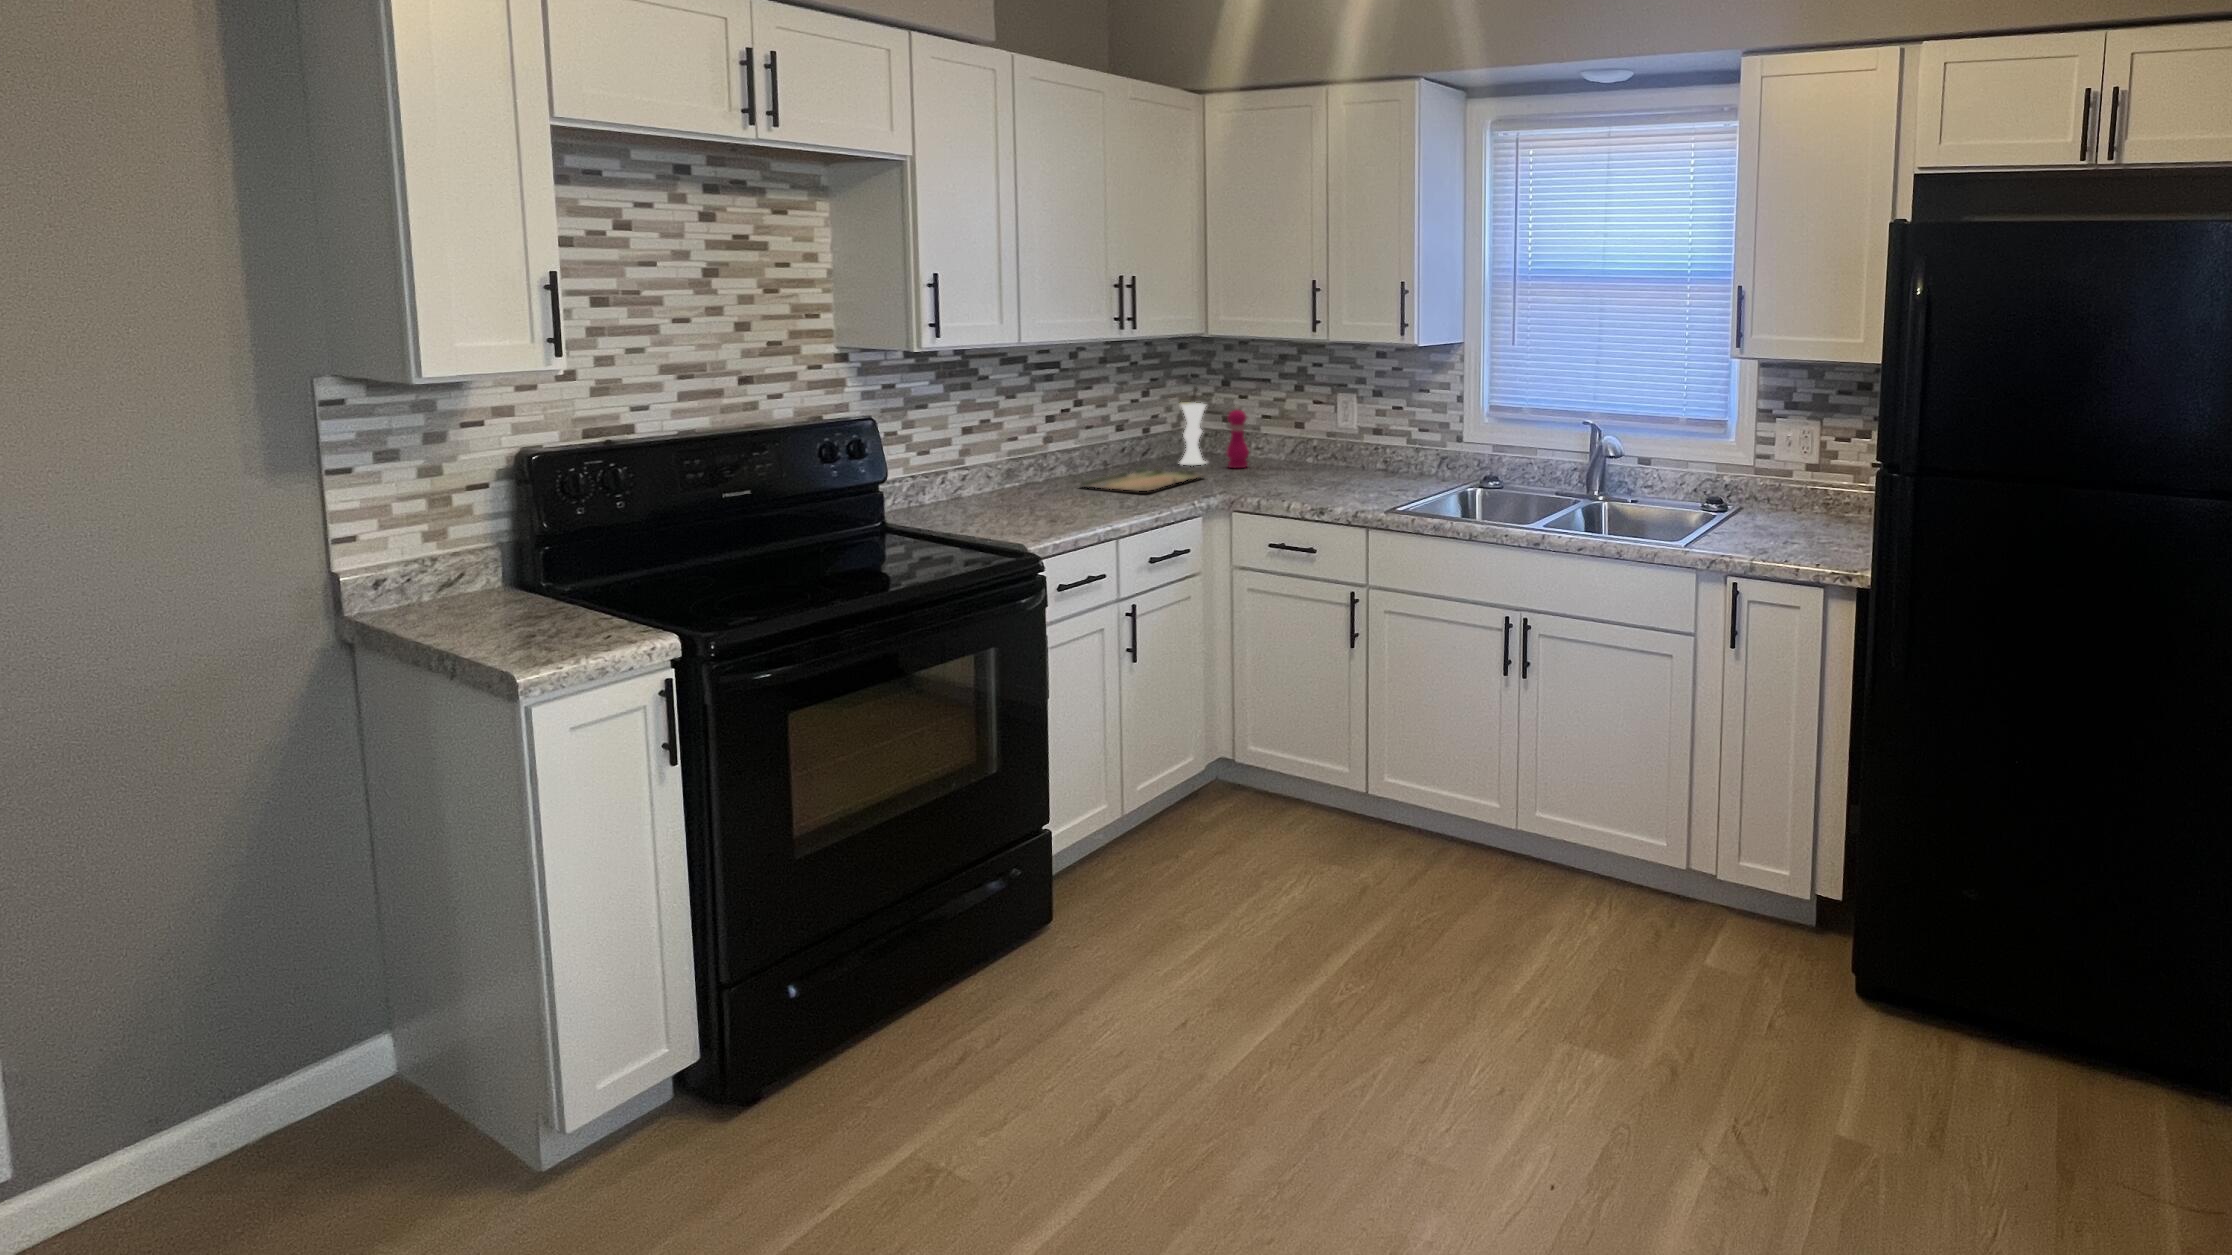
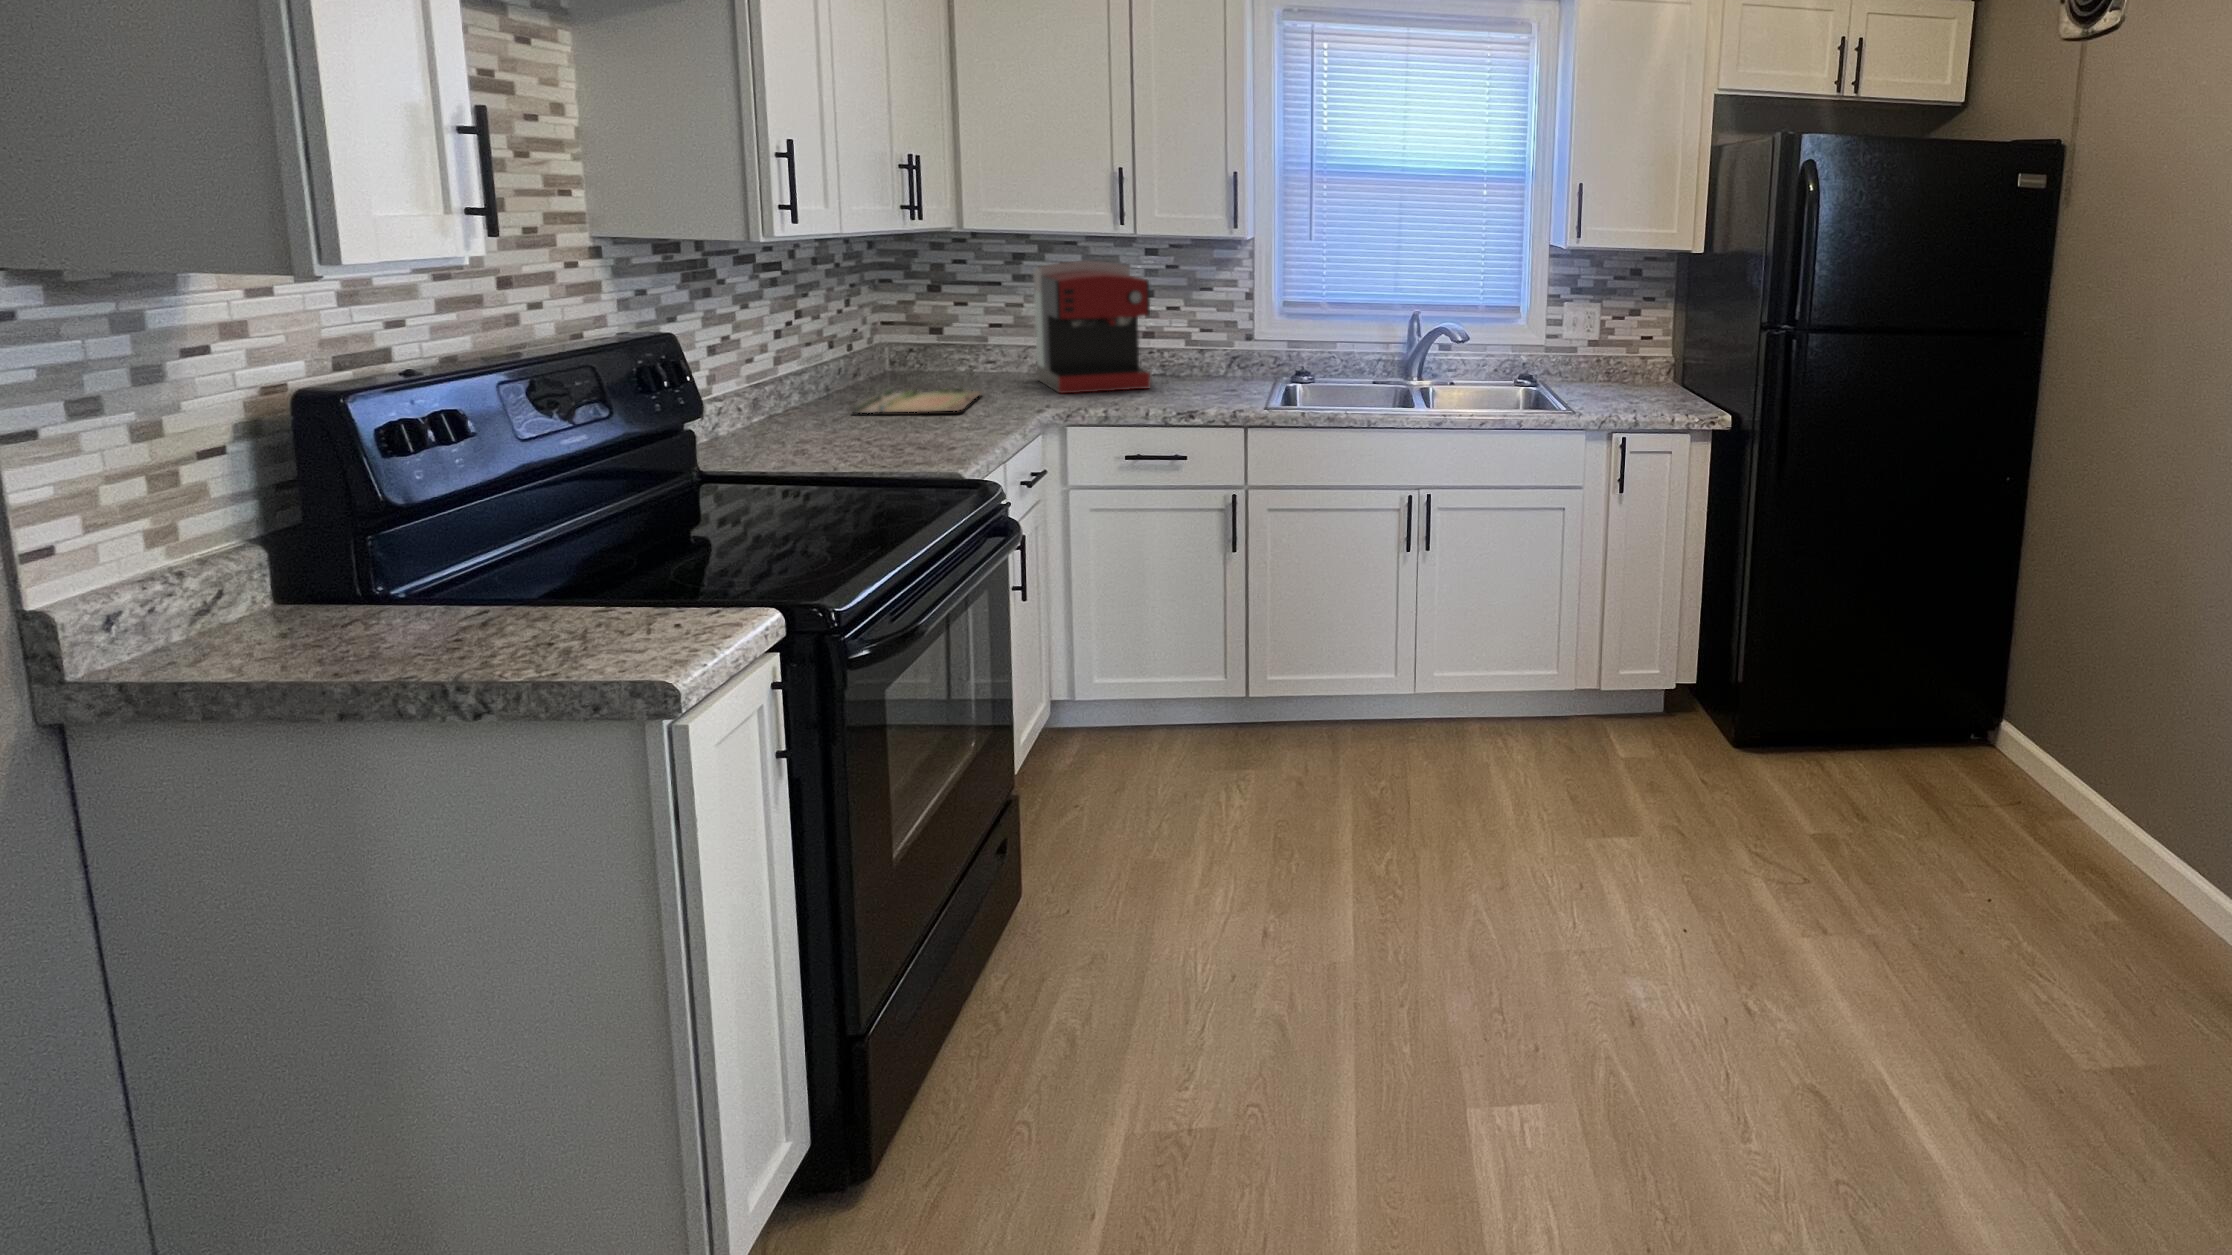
coffee maker: none [1261,362,1355,483] -> present [1033,260,1150,394]
vase: present [1180,386,1206,465] -> none [903,292,944,384]
pepper mill: present [1227,406,1249,468] -> none [974,312,1001,384]

